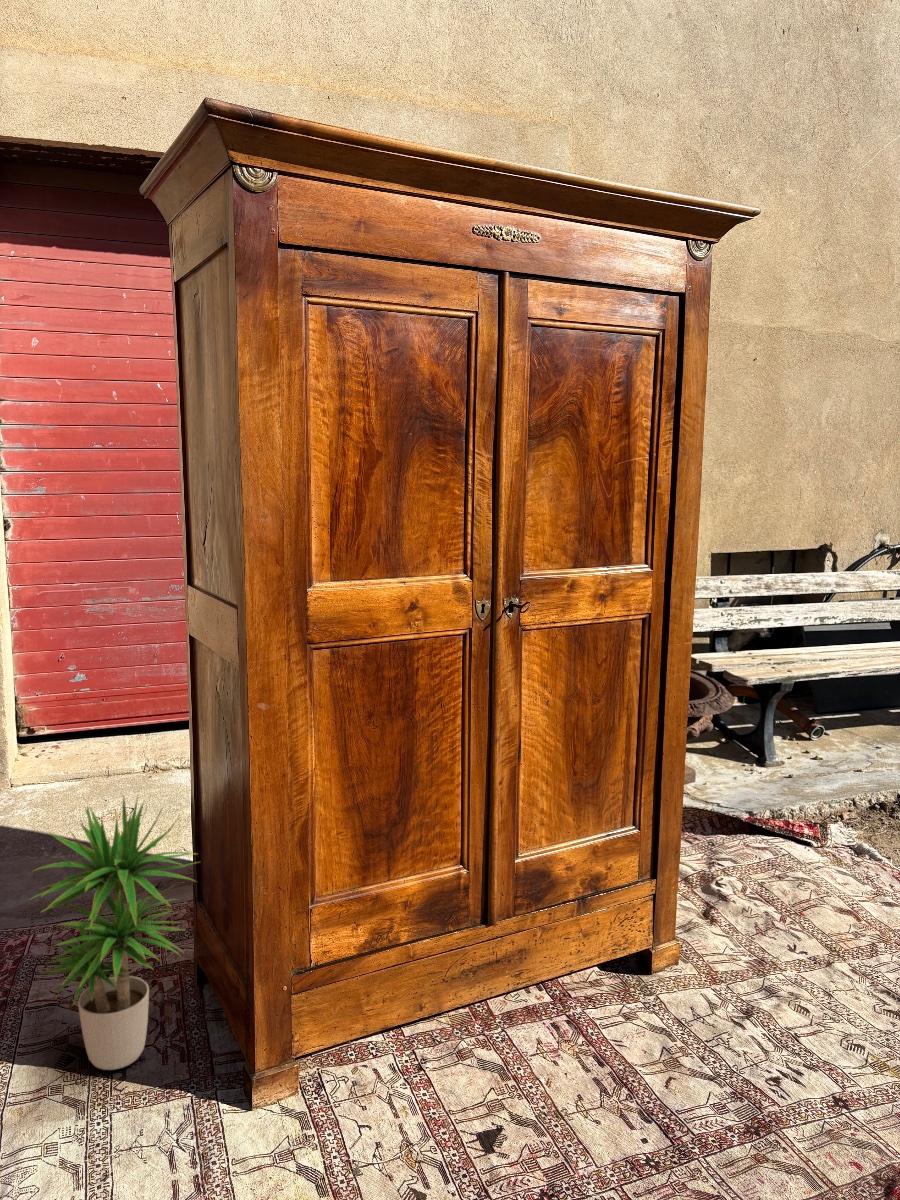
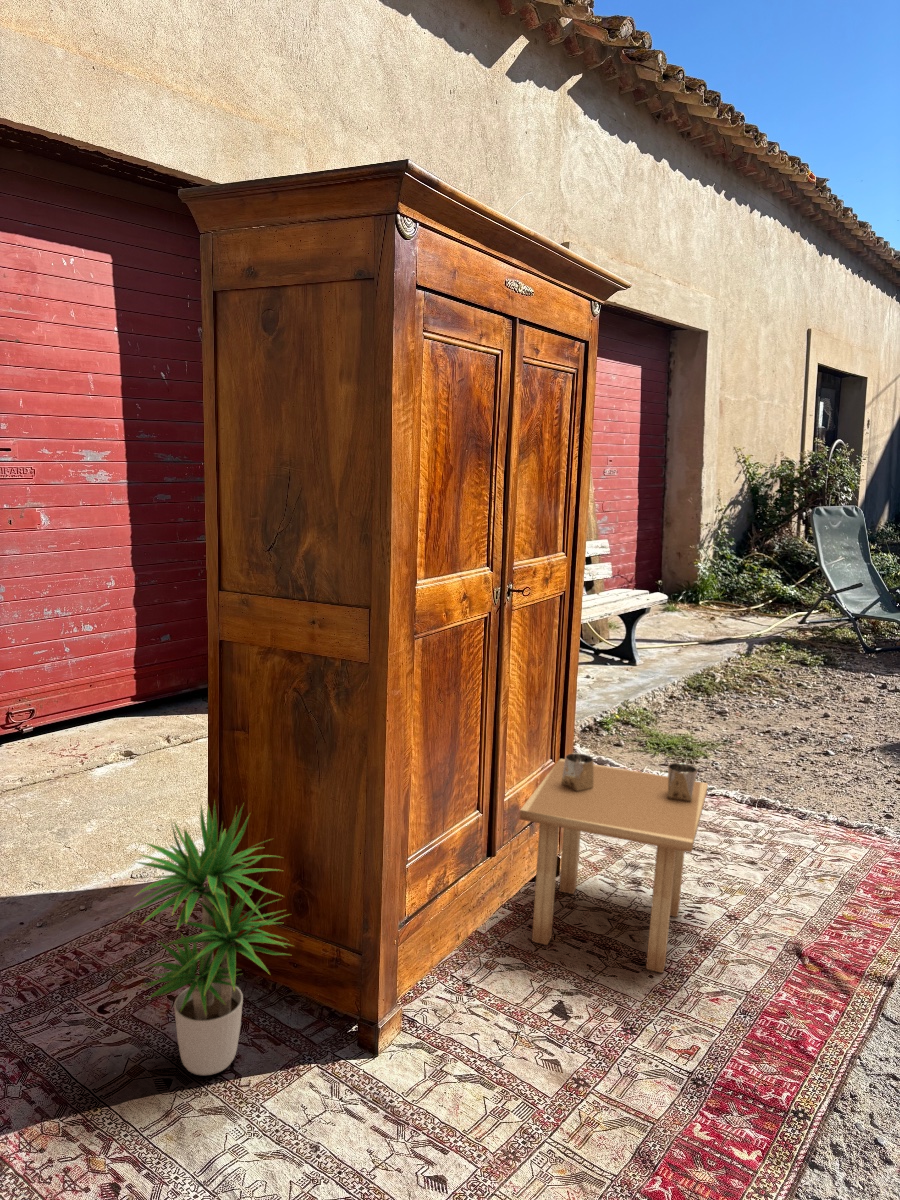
side table: none [512,820,817,1140] -> present [519,753,708,973]

